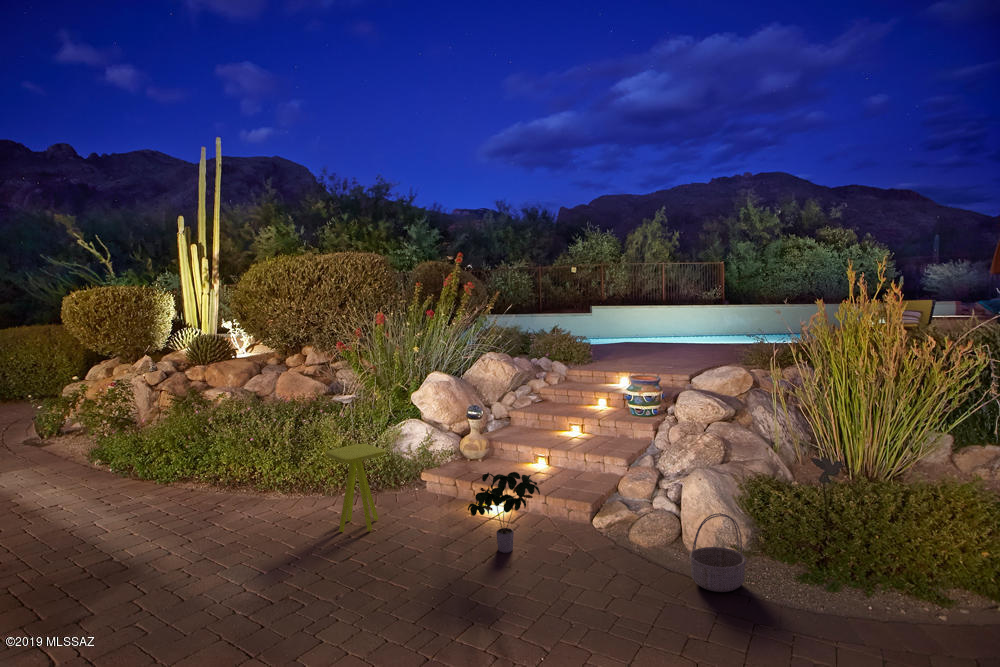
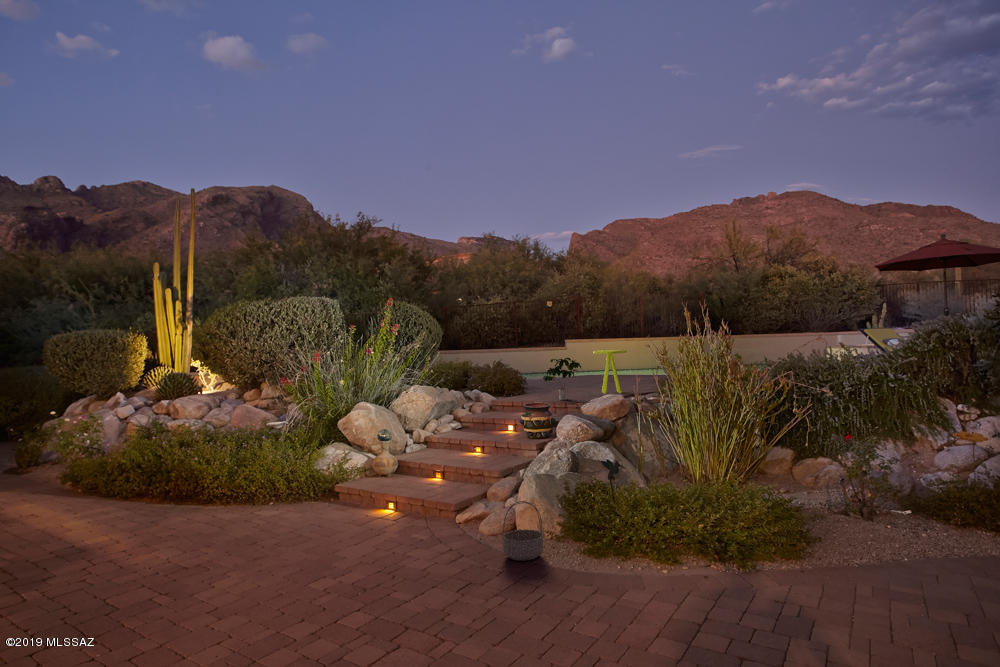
side table: present [325,443,386,532] -> present [594,350,627,394]
potted plant: present [468,472,540,553] -> present [543,358,581,400]

